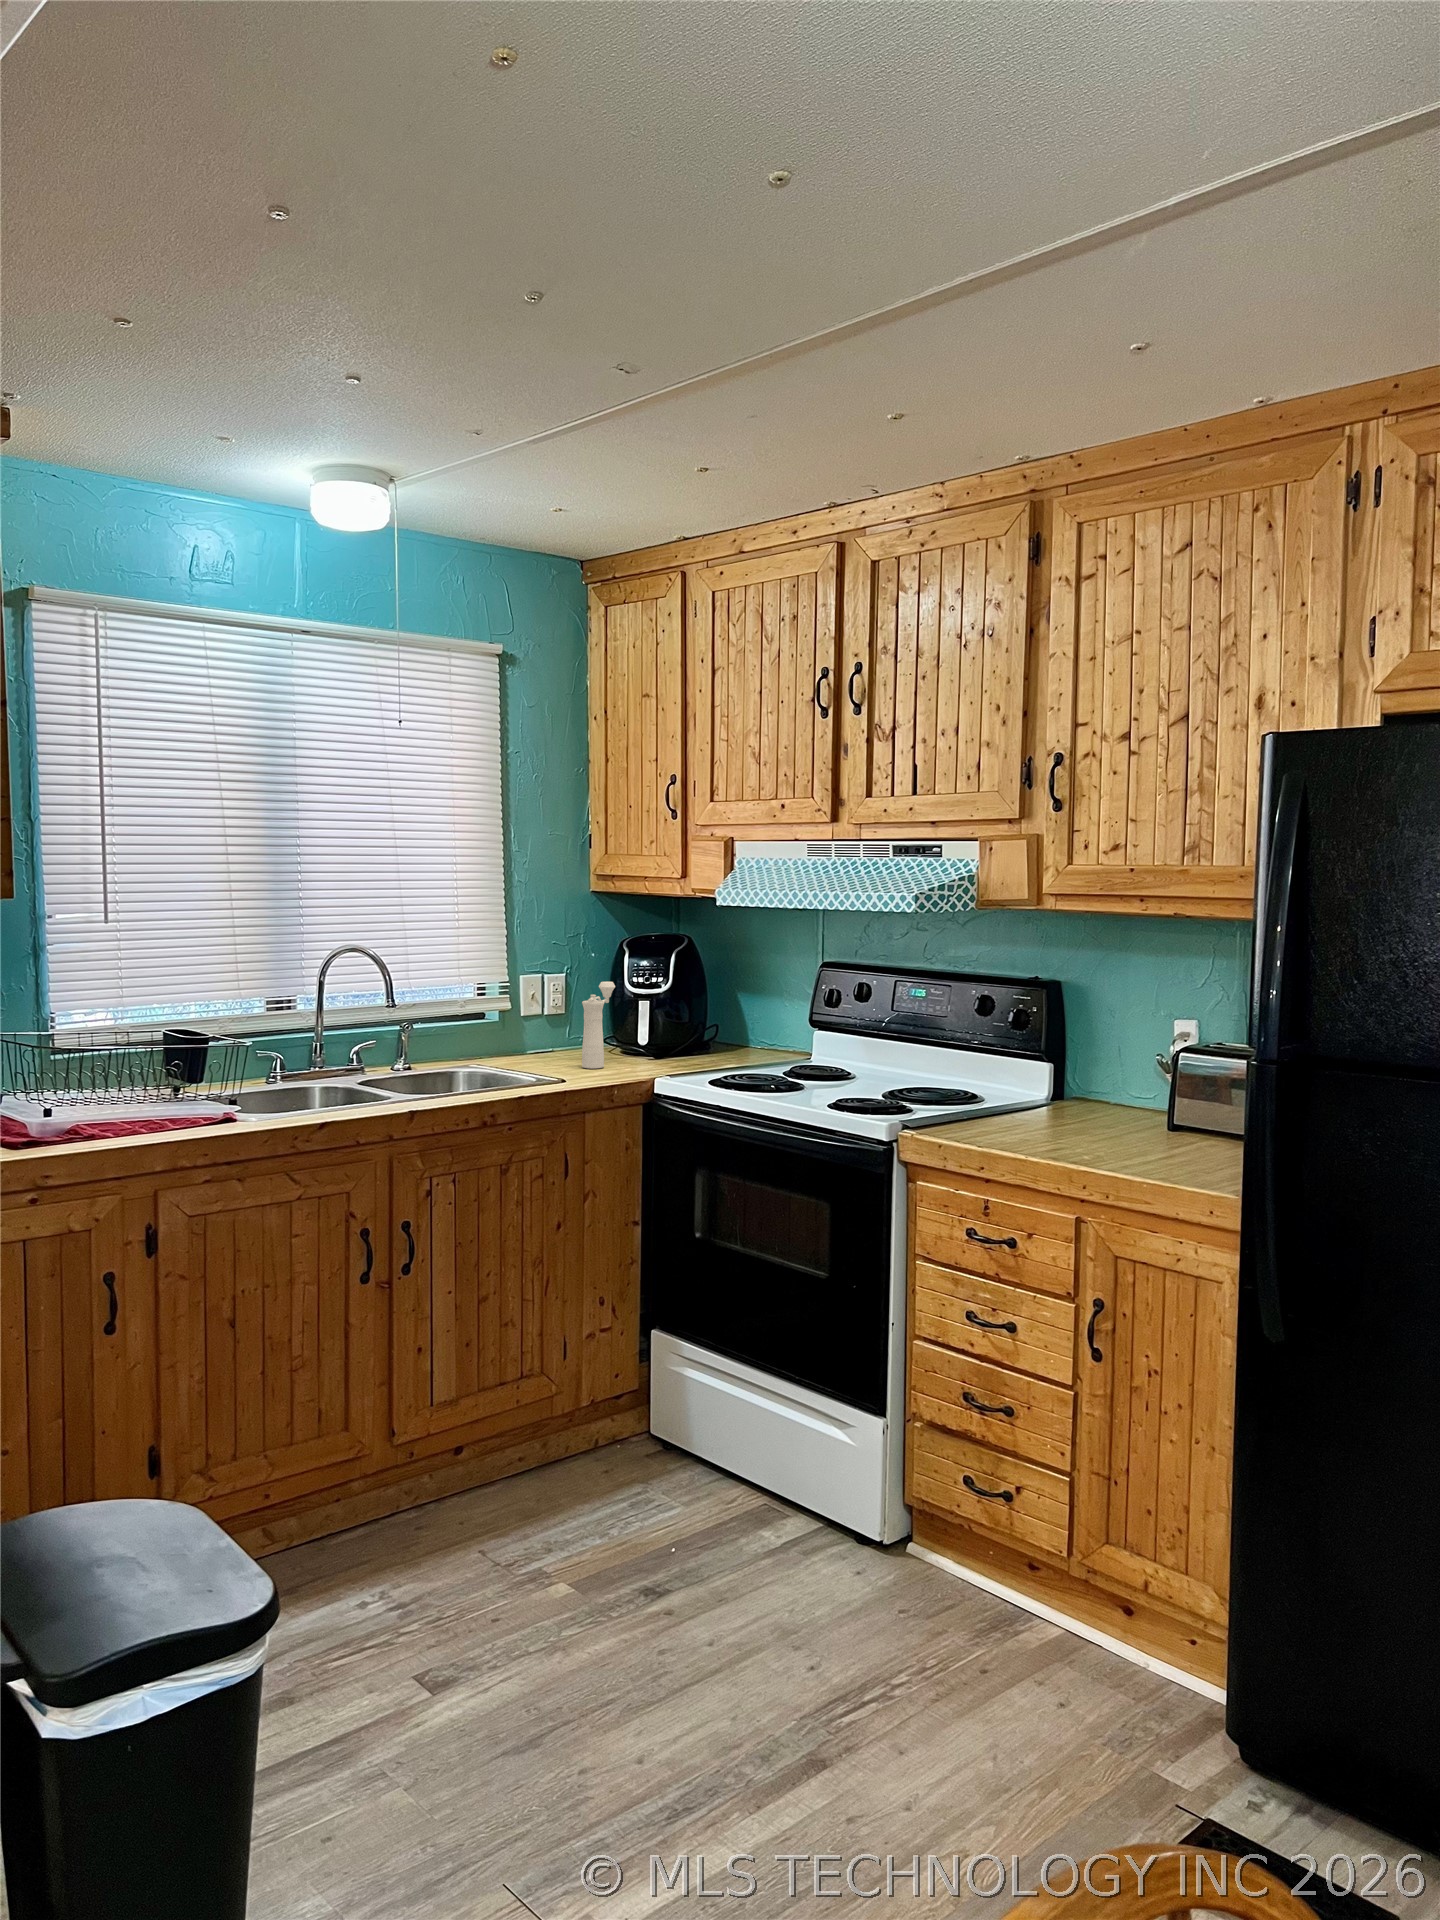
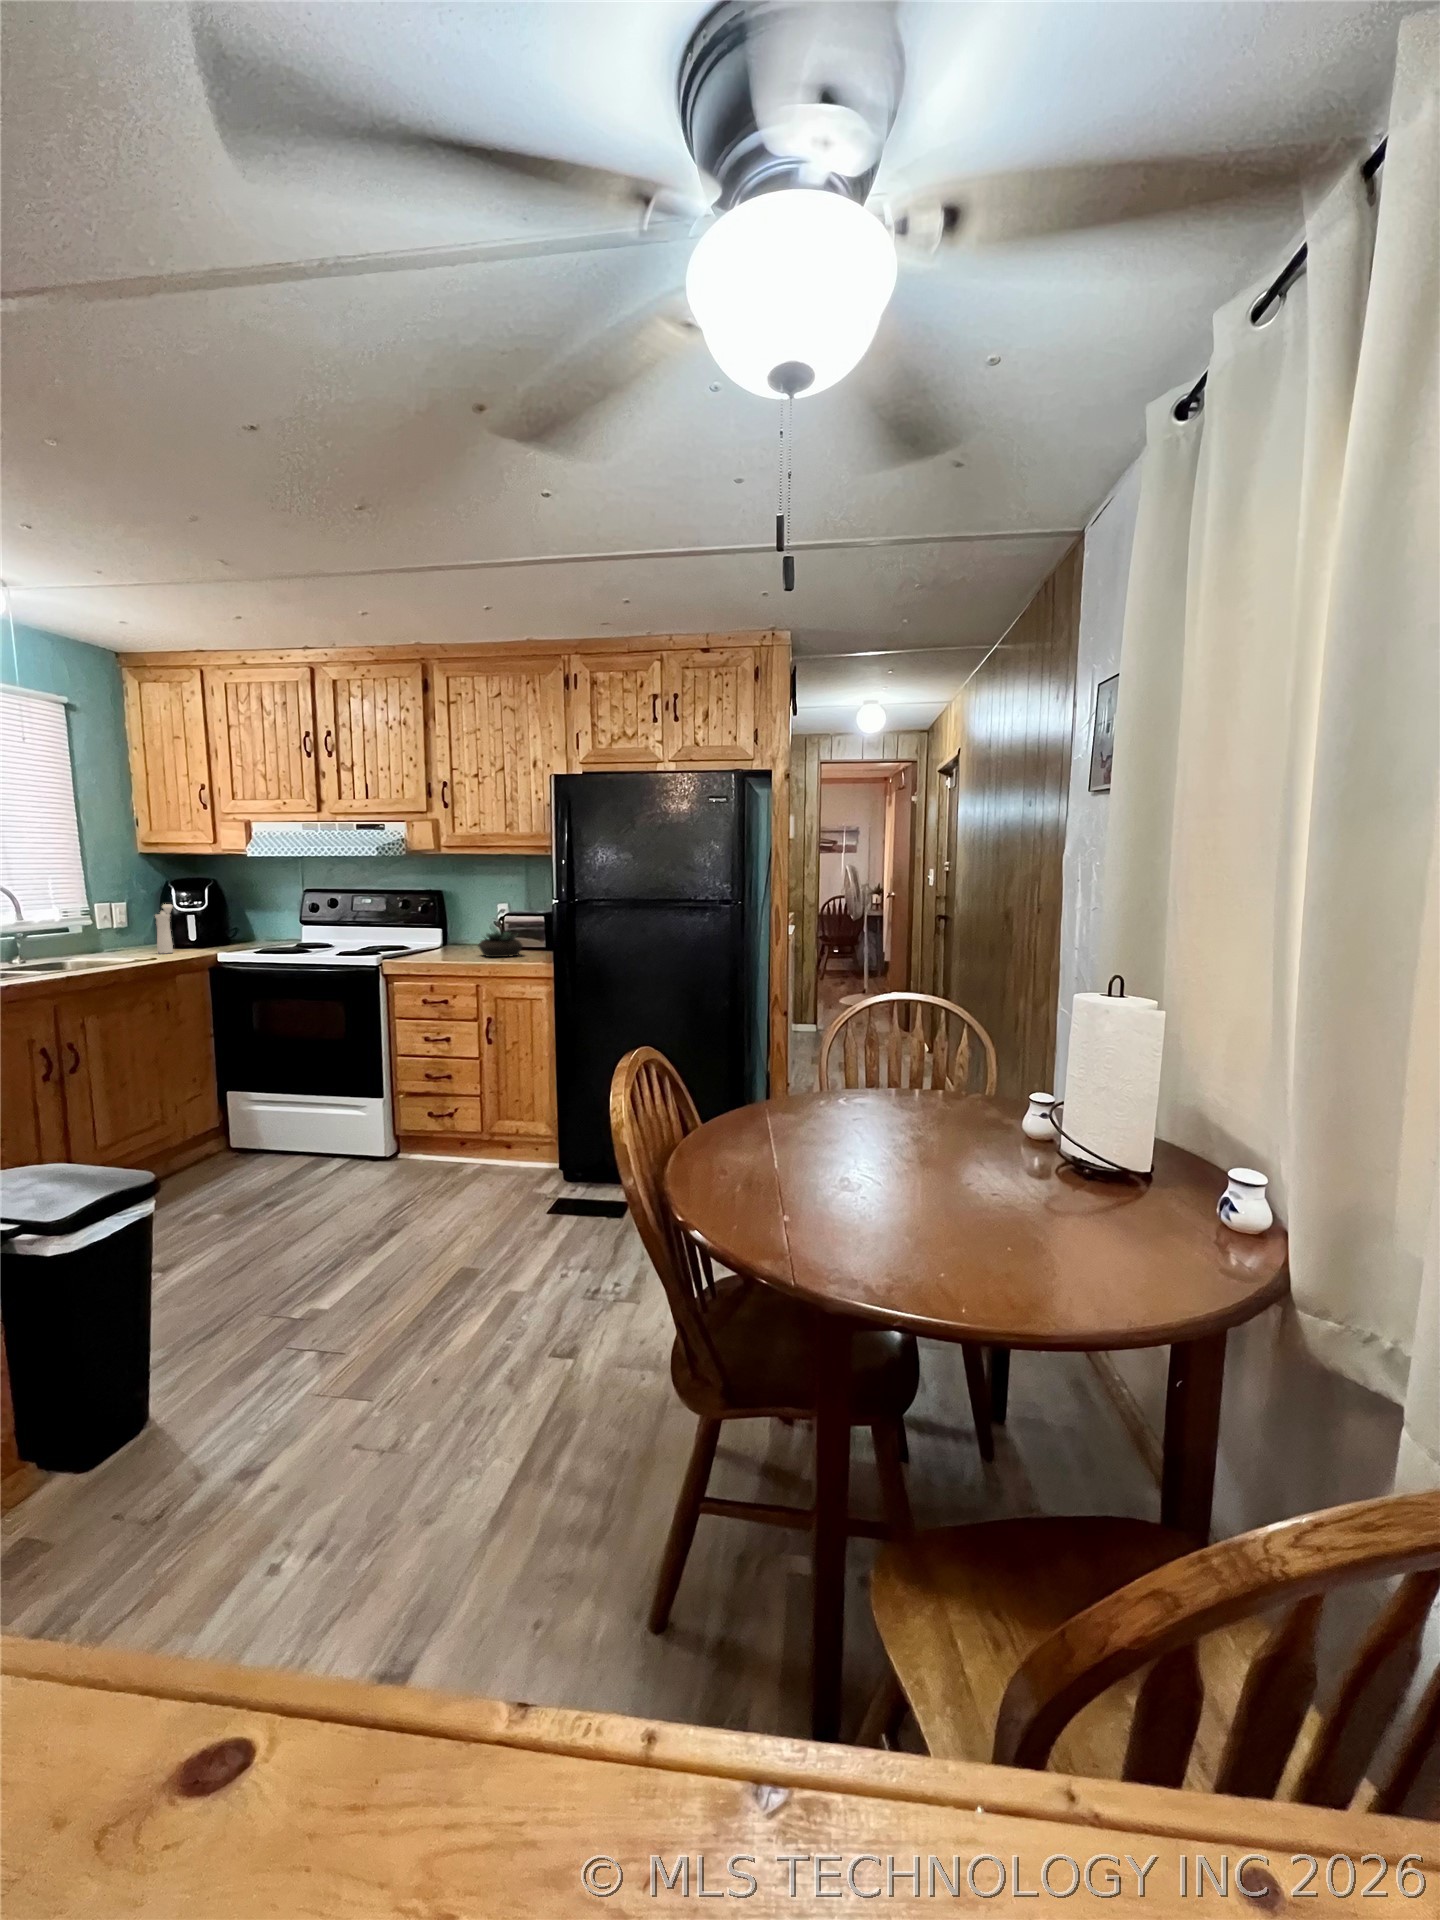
succulent plant: none [1099,1089,1201,1156] -> present [478,932,523,957]

